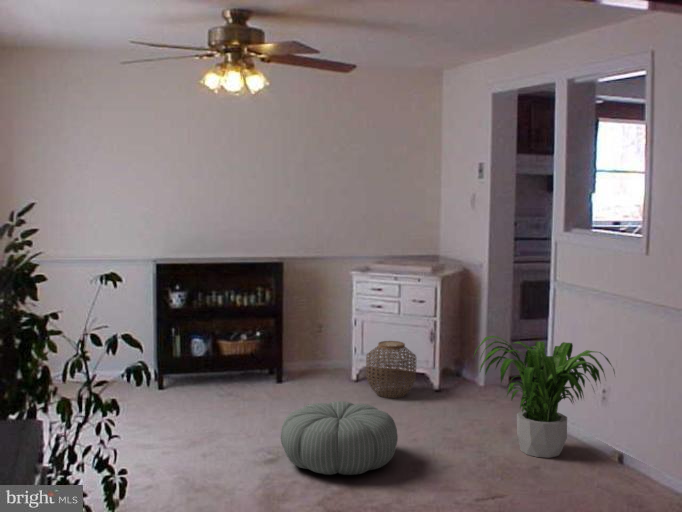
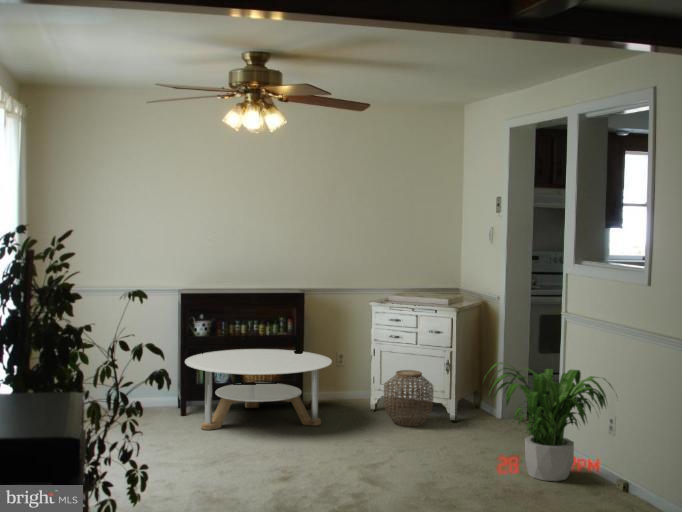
round table: none [161,320,313,405] -> present [185,349,332,430]
pouf: present [281,401,398,475] -> none [295,424,406,492]

